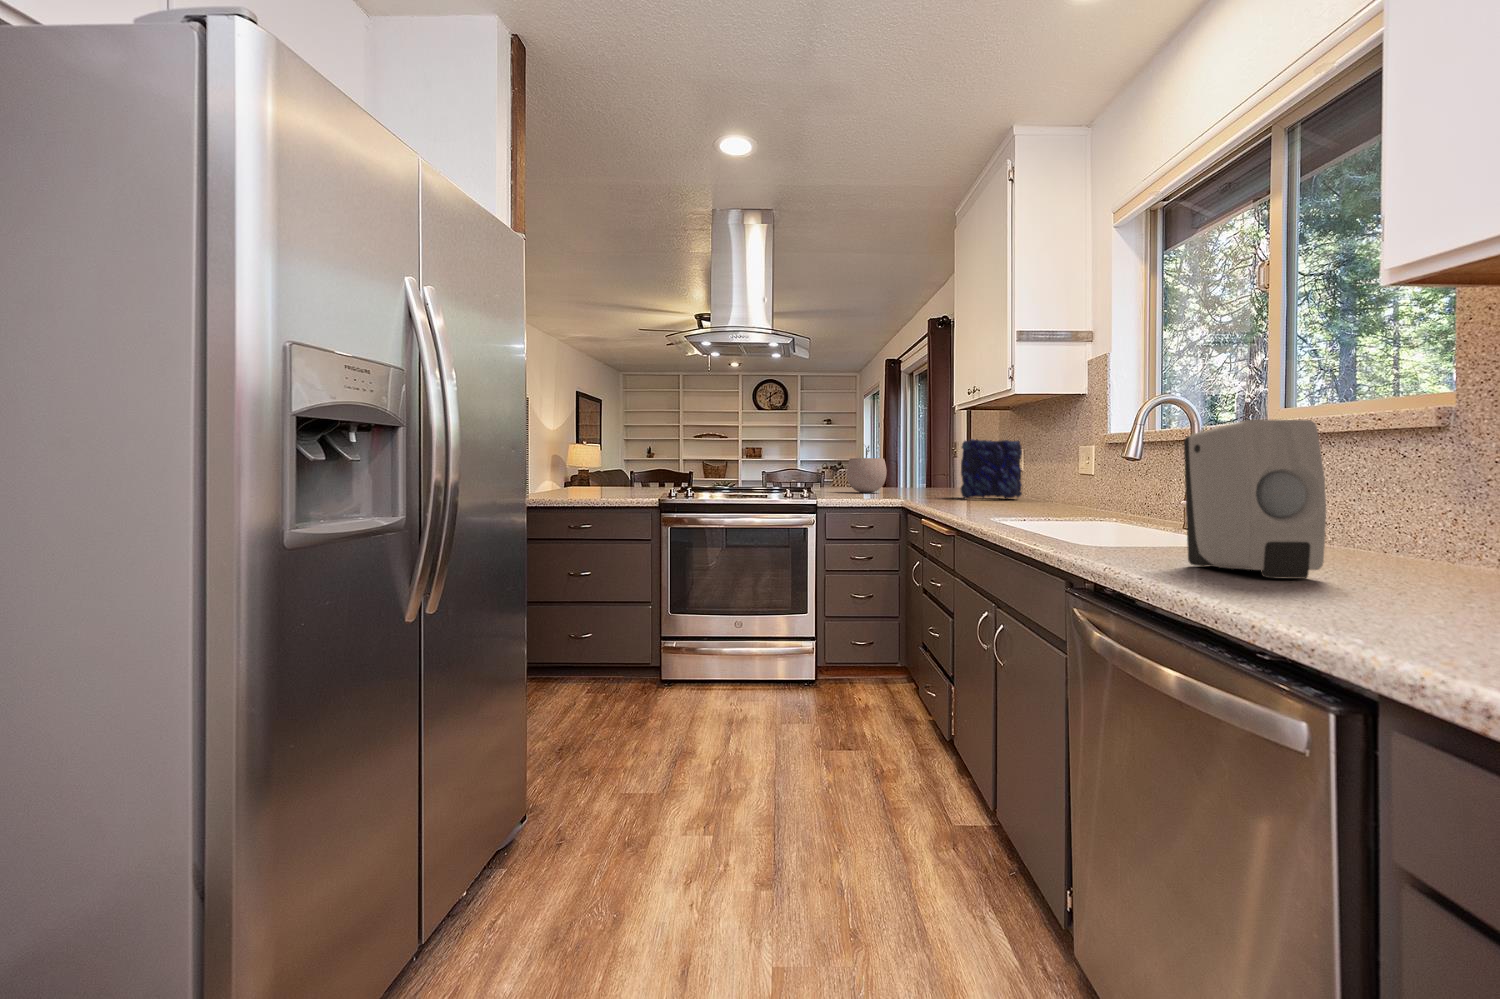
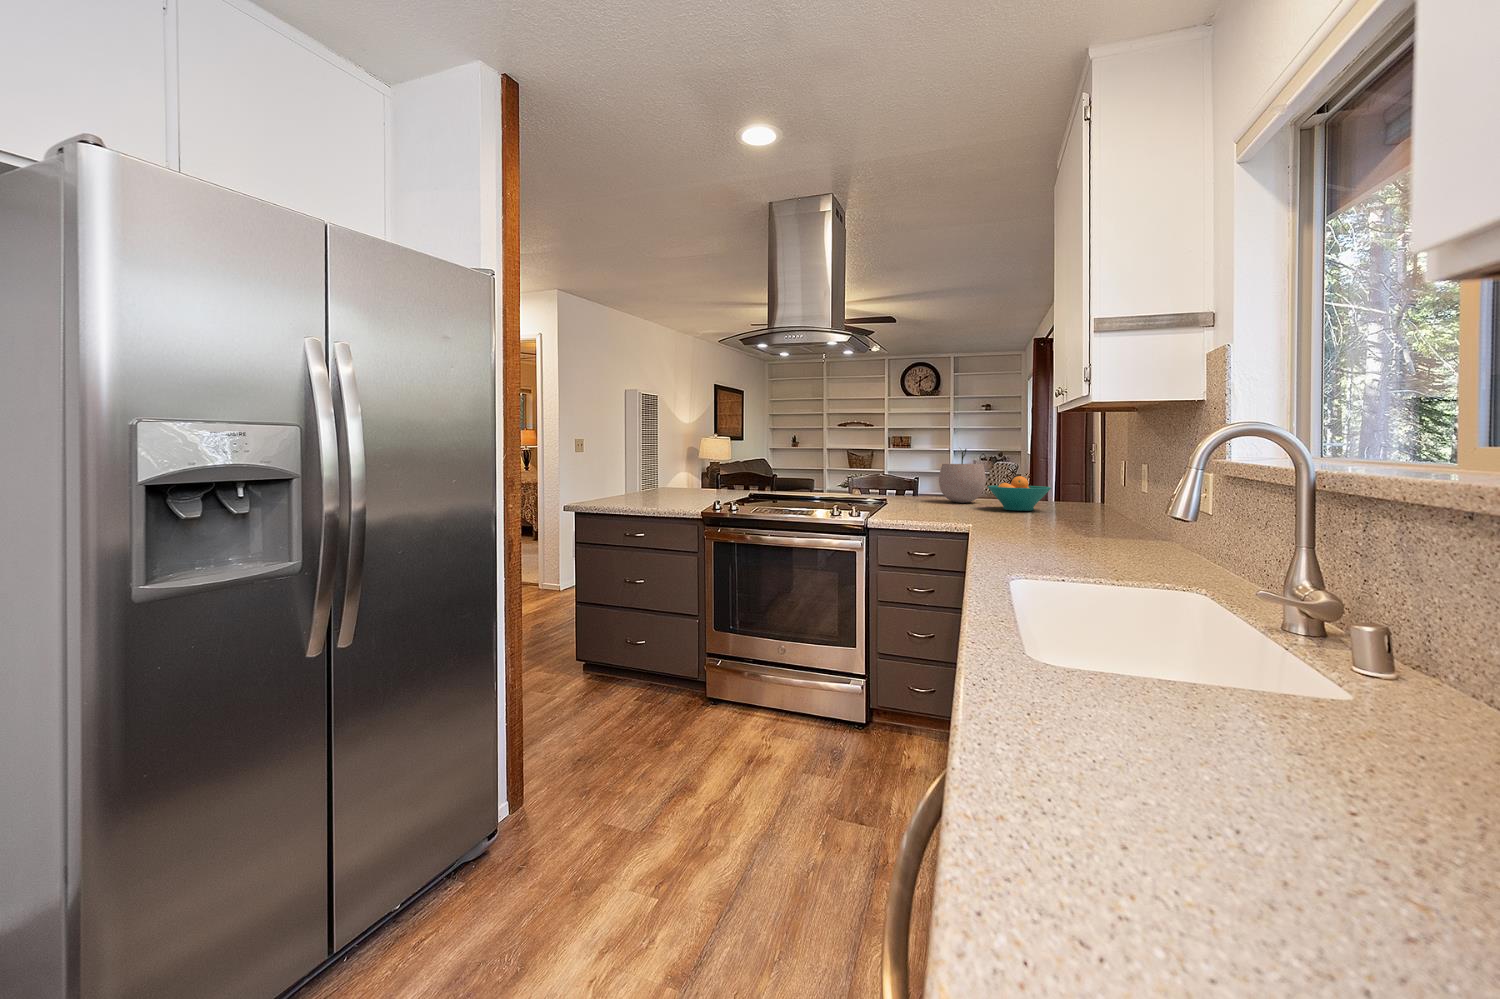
soap dispenser: present [1184,420,1326,579] -> none [1130,546,1378,901]
vase: present [961,439,1022,498] -> none [1058,448,1143,523]
fruit bowl: none [895,466,947,495] -> present [988,476,1051,511]

